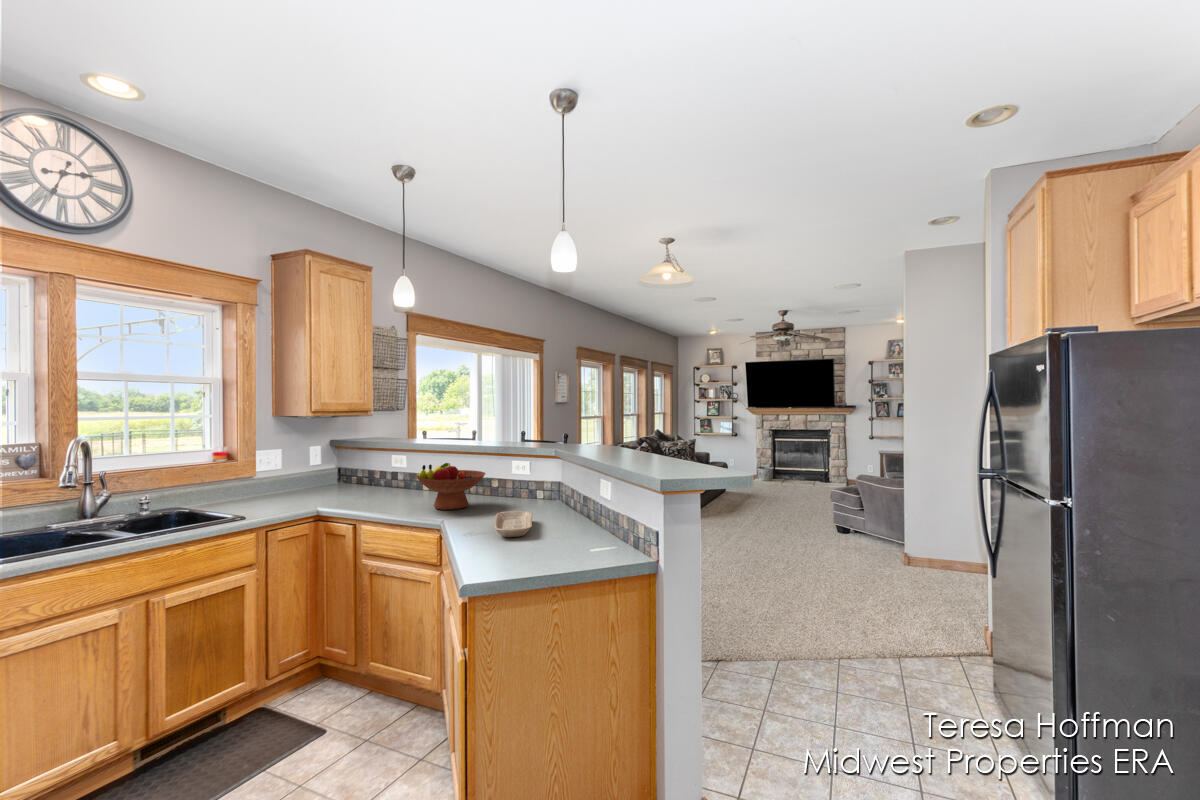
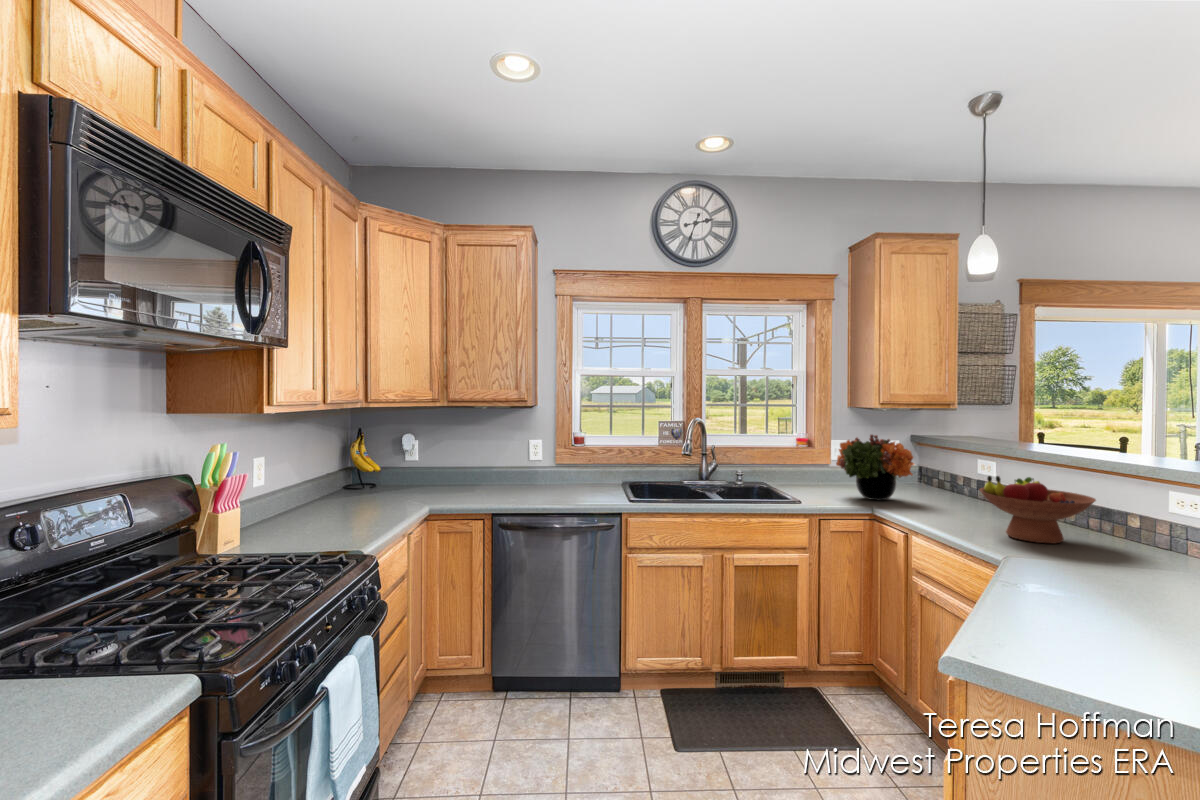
flower arrangement: none [270,440,348,502] -> present [836,434,914,500]
tray: present [494,511,533,537] -> none [1056,561,1157,604]

